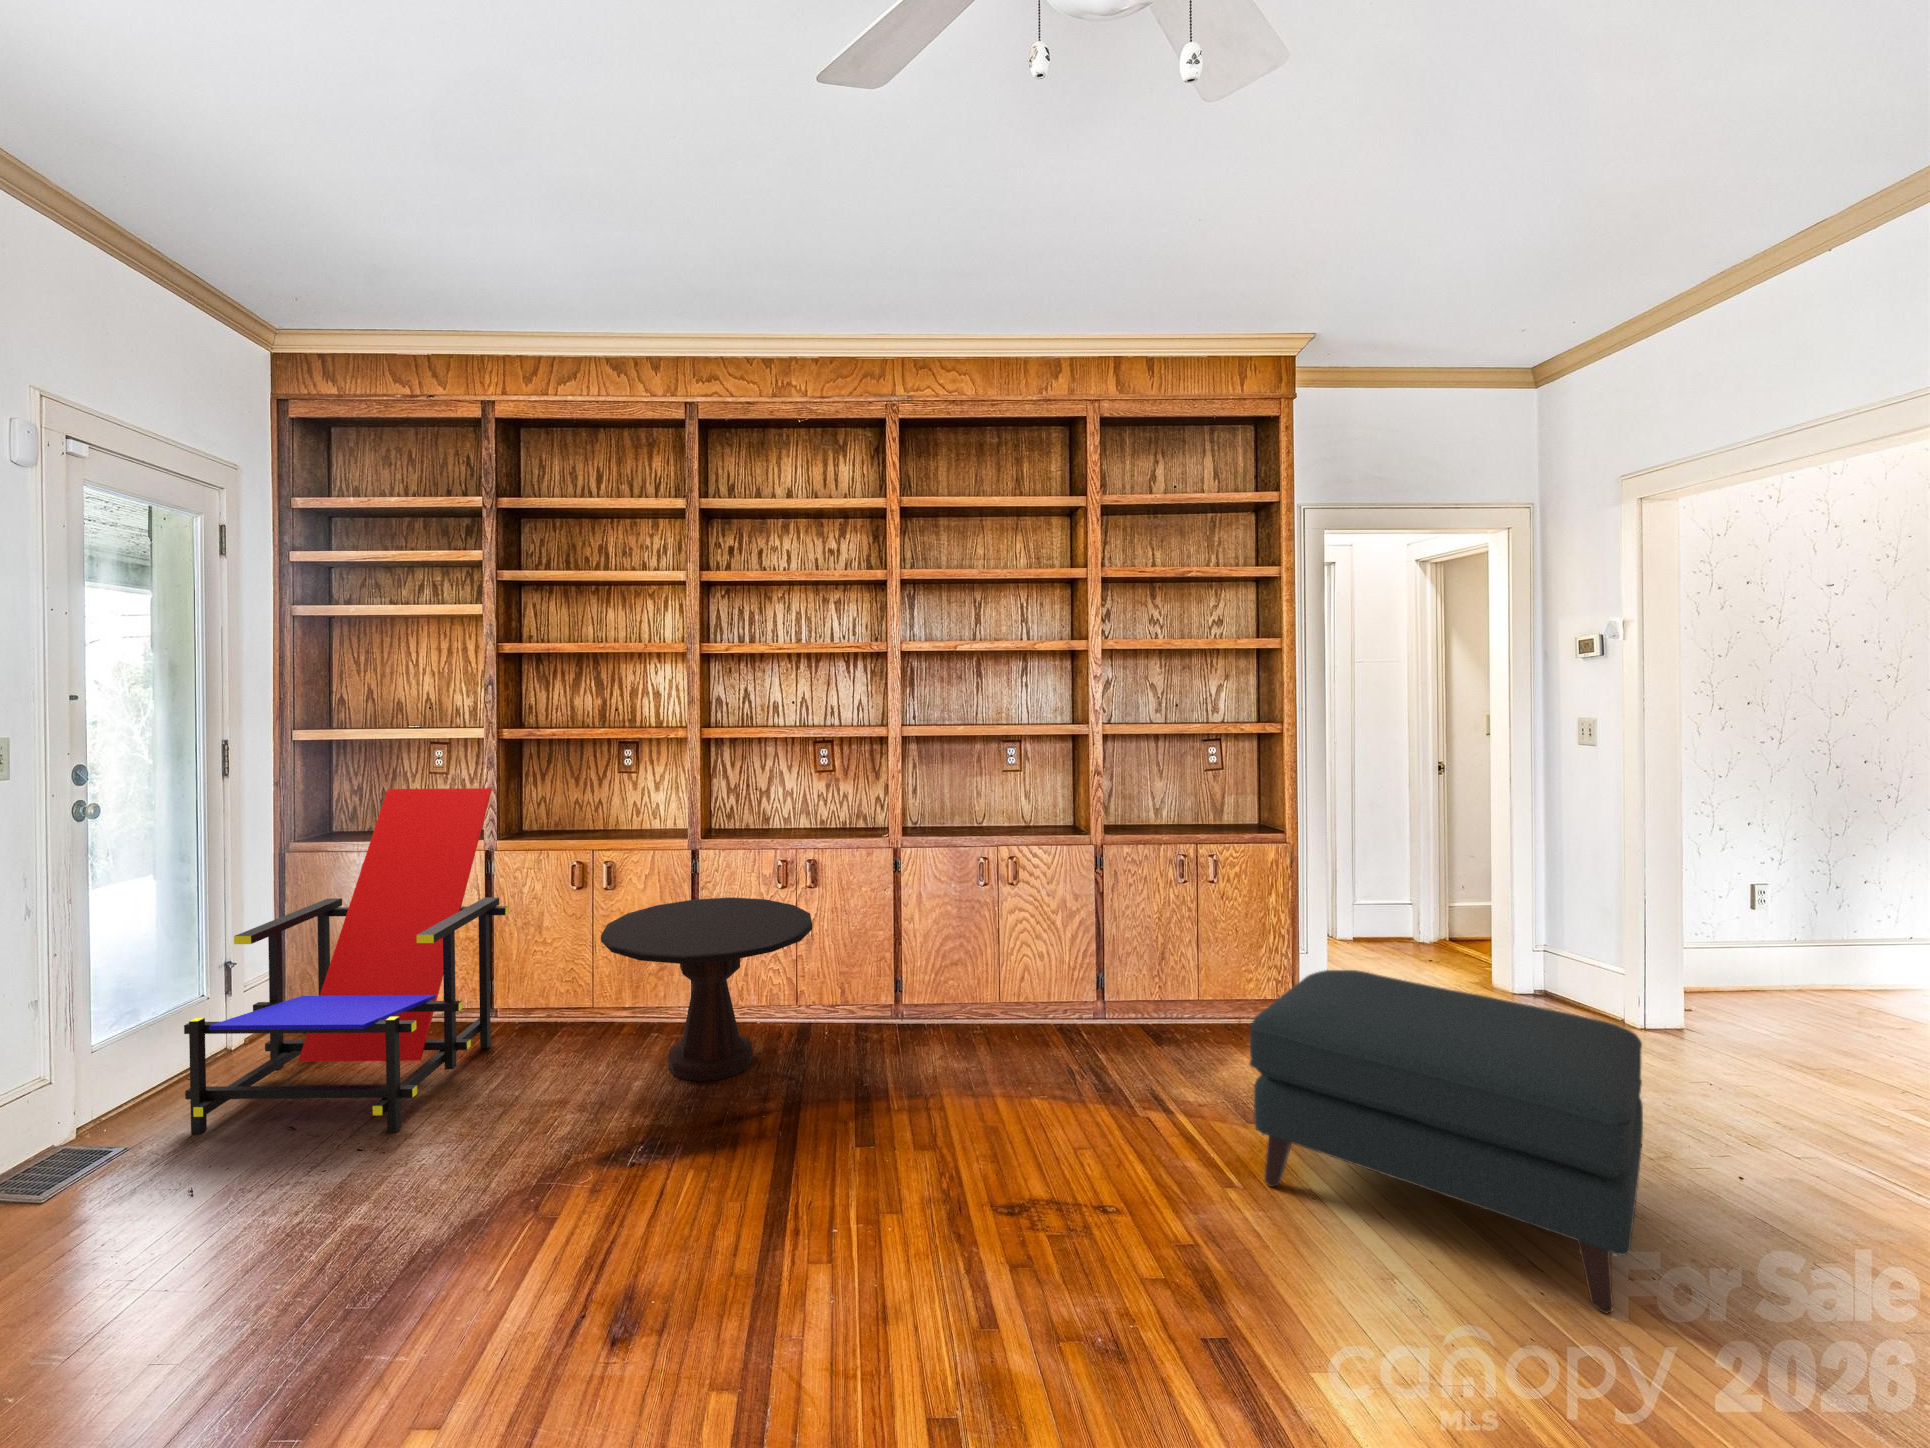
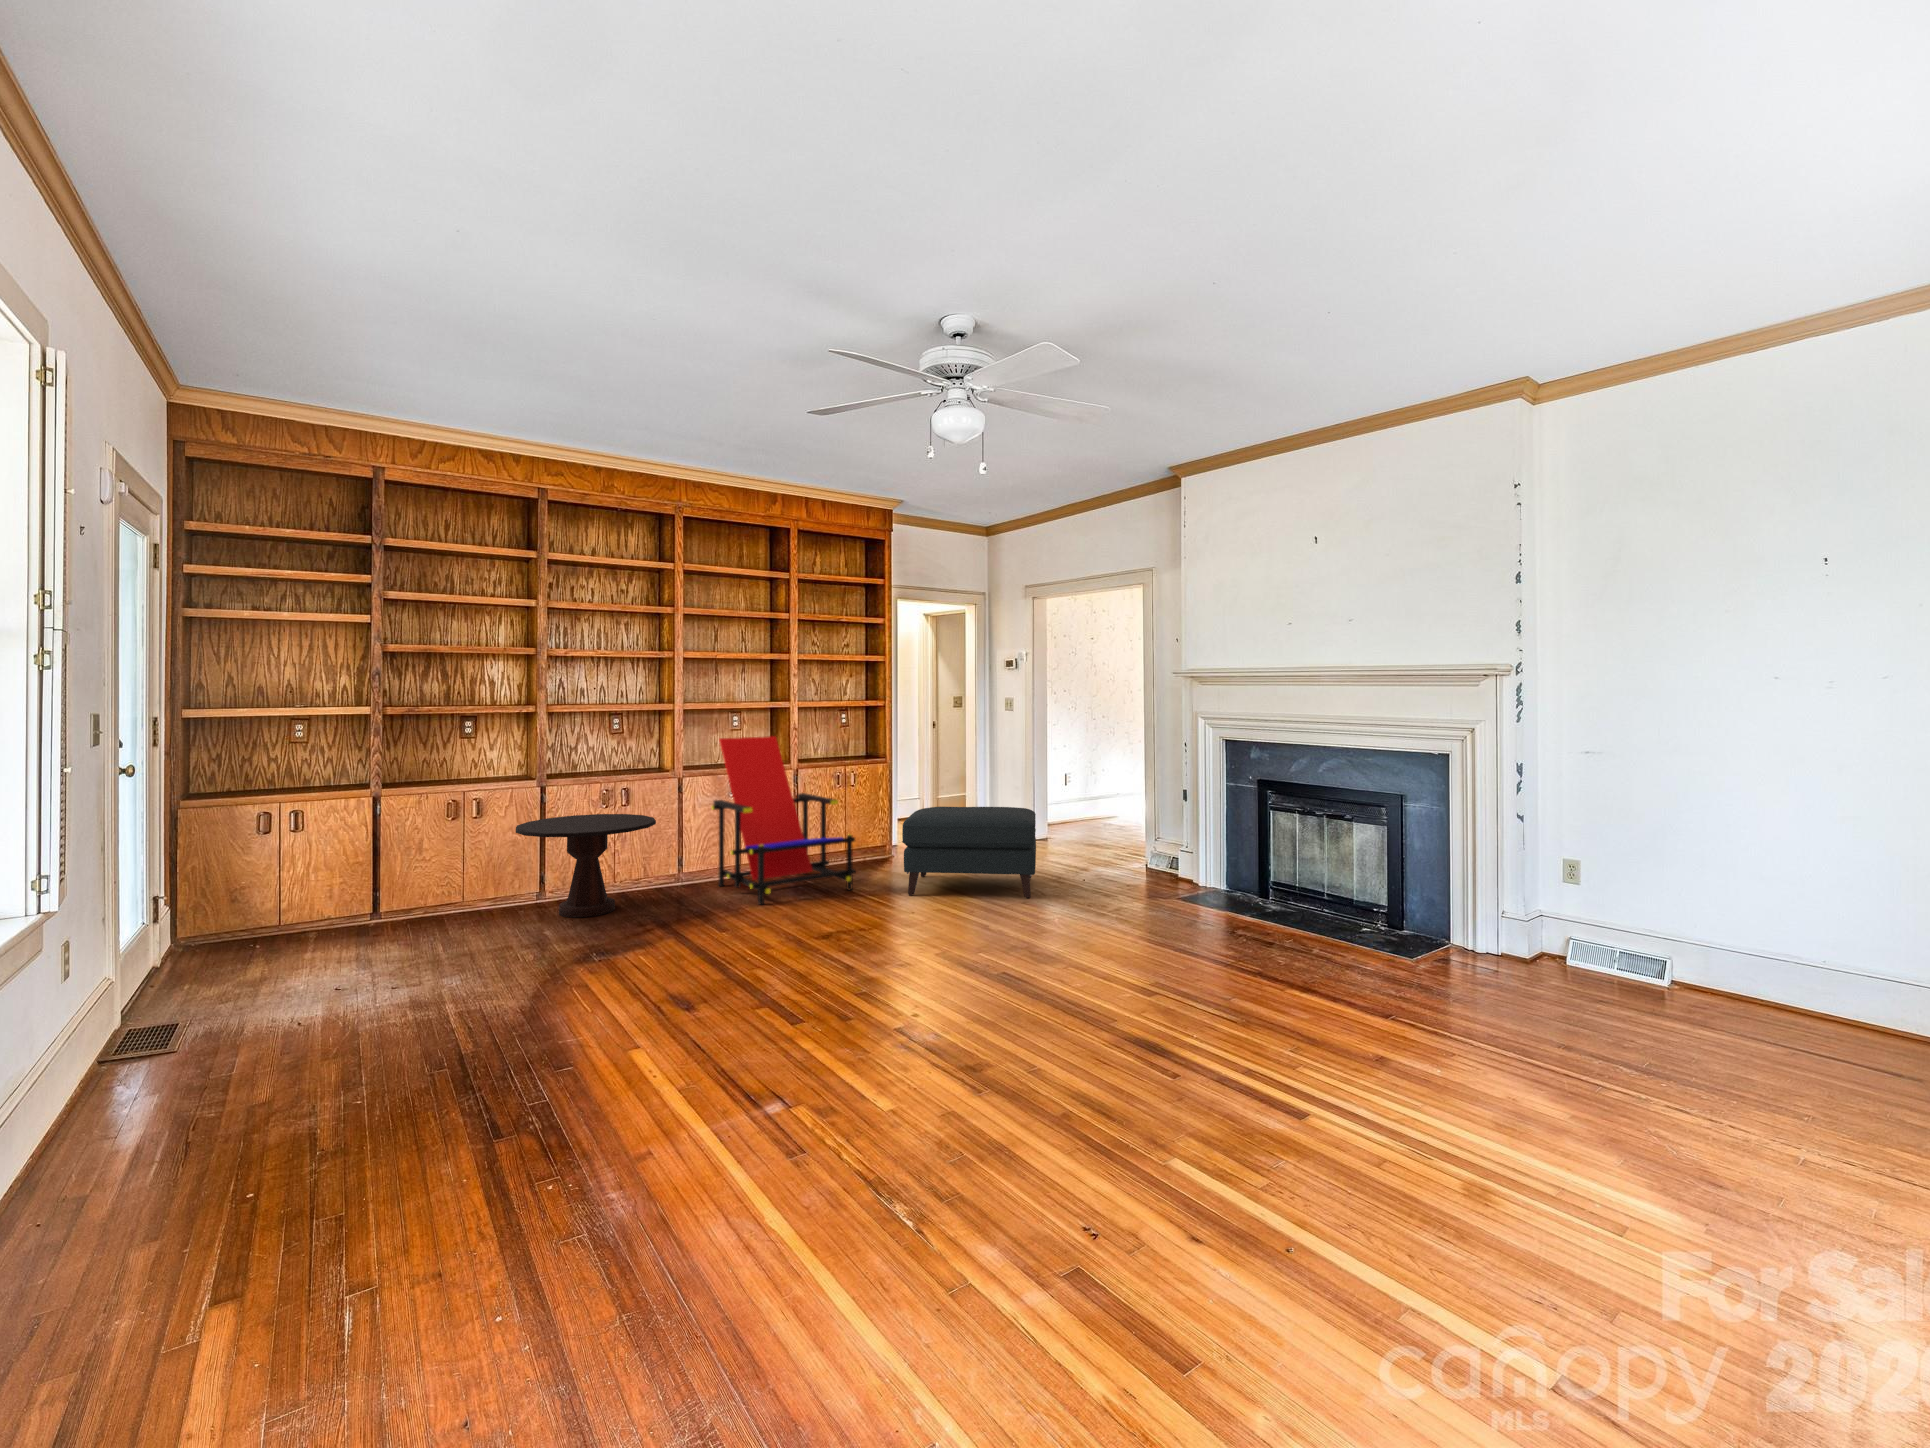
lounge chair: present [184,788,509,1134] -> present [712,736,855,905]

